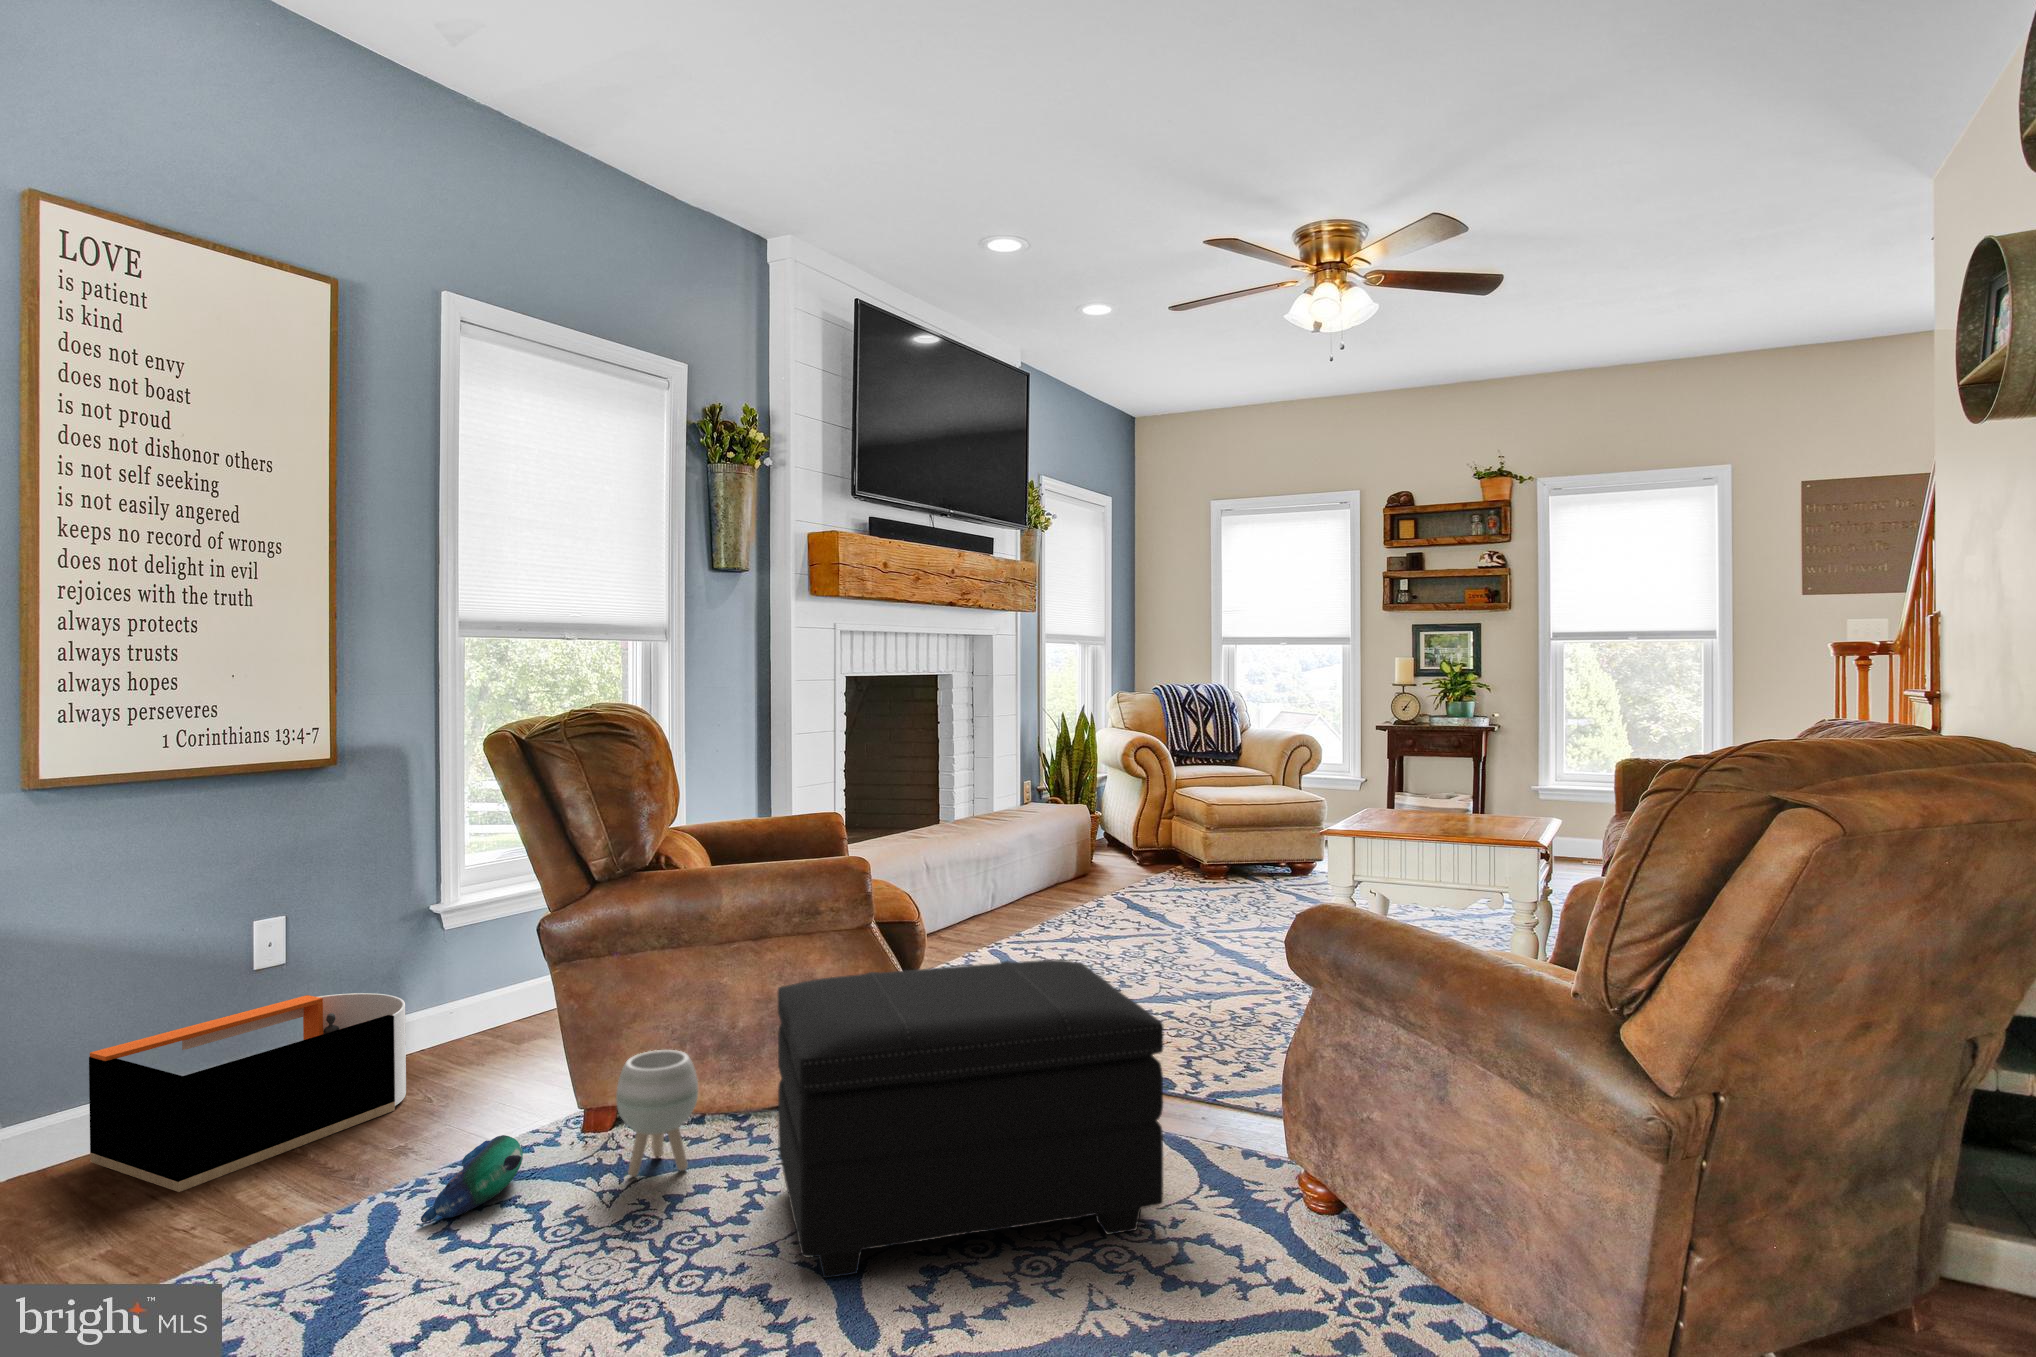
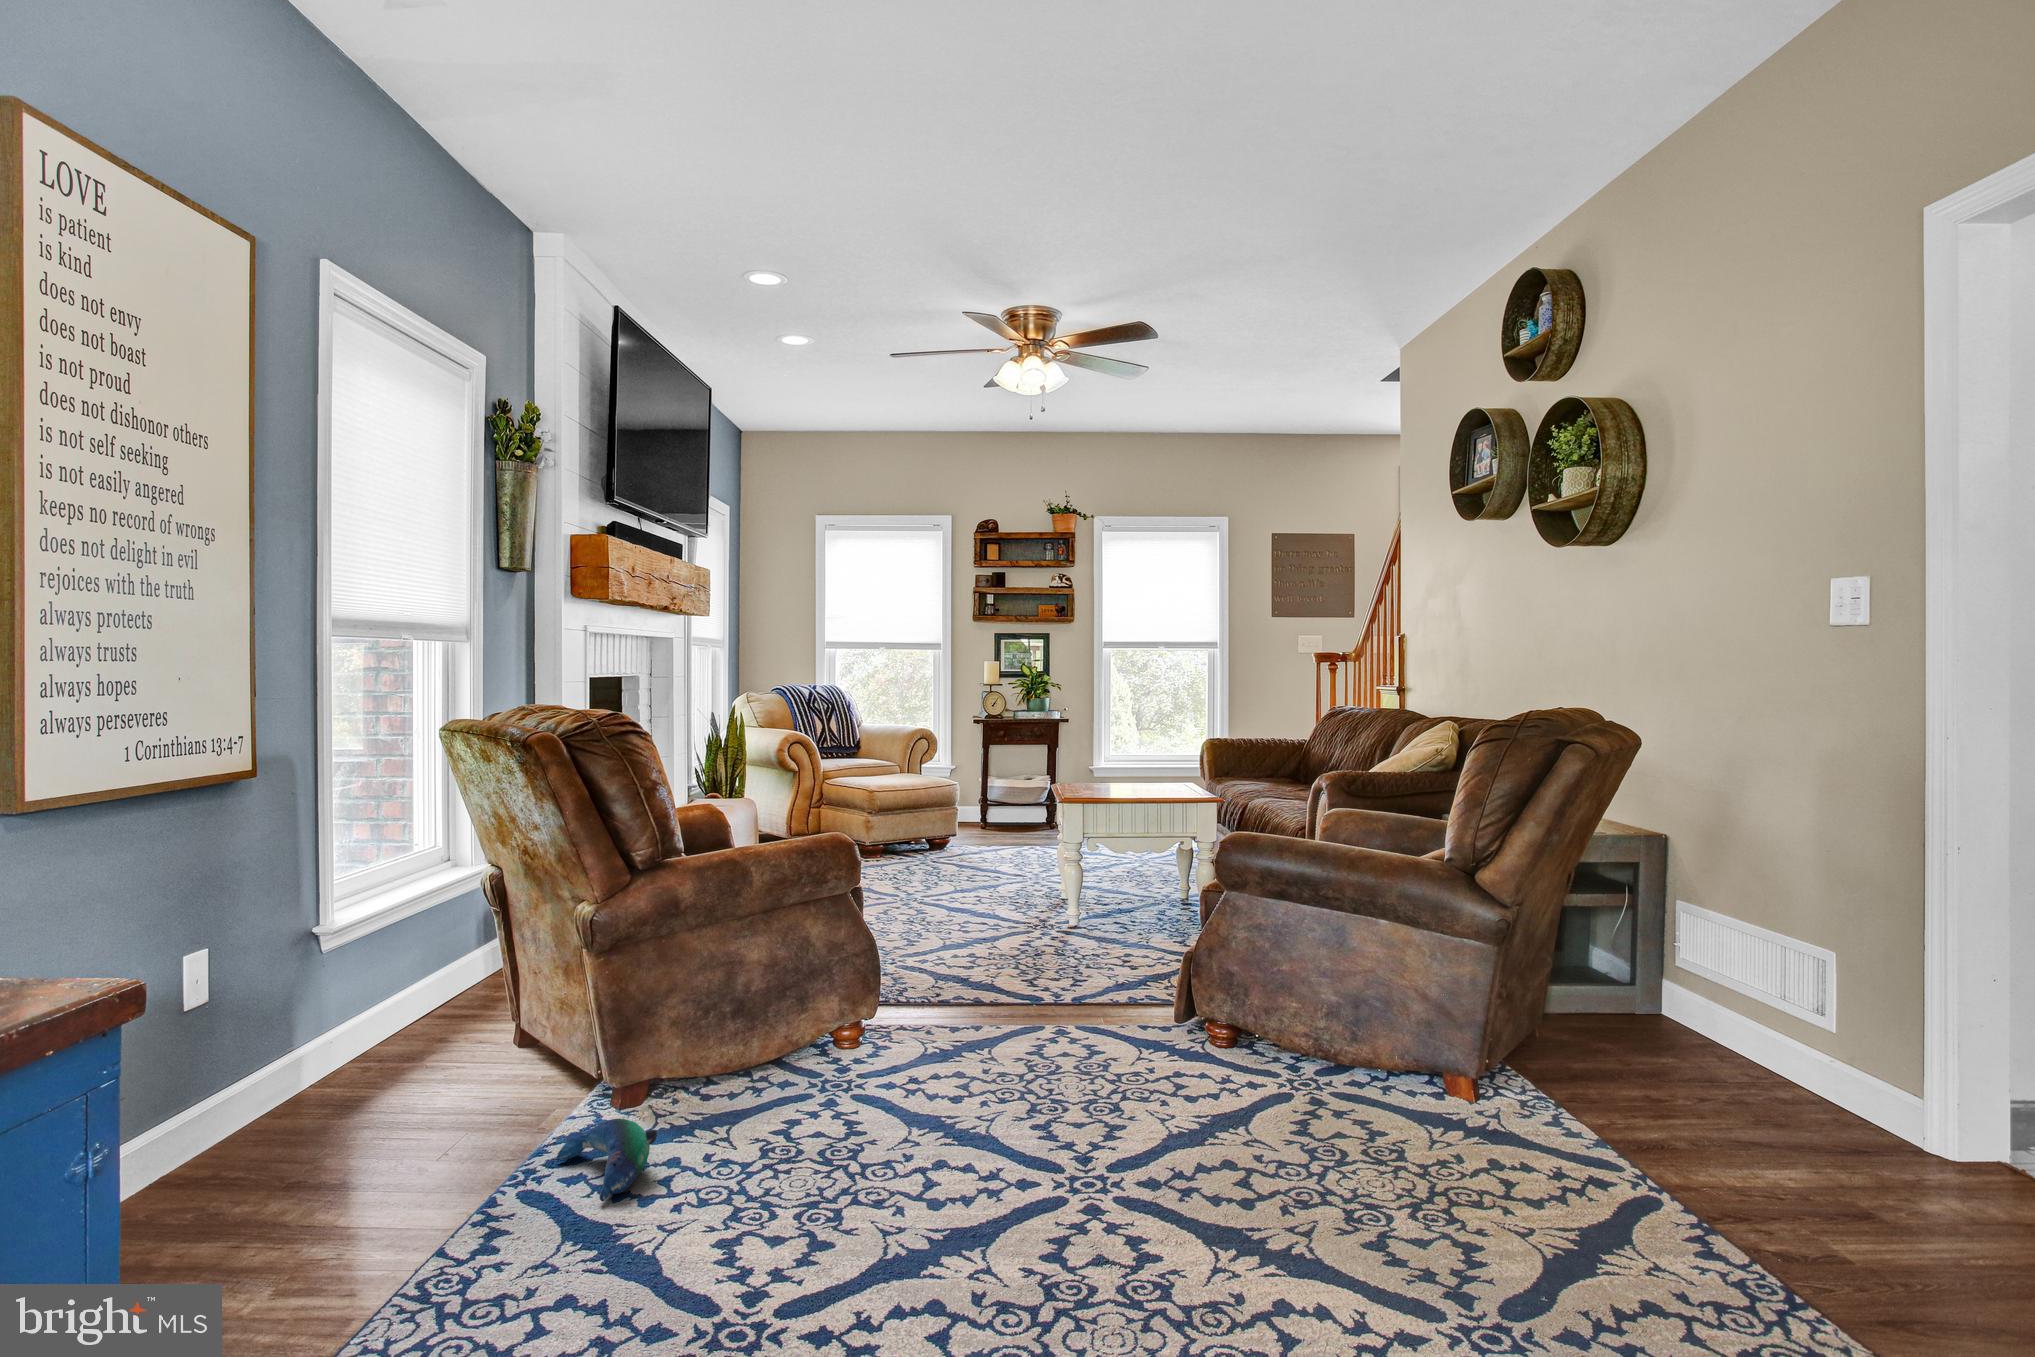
footstool: present [778,960,1163,1278] -> none [864,907,1181,1159]
storage bin: present [89,993,406,1192] -> none [80,1023,386,1246]
planter: present [616,1050,698,1177] -> none [711,1020,783,1135]

